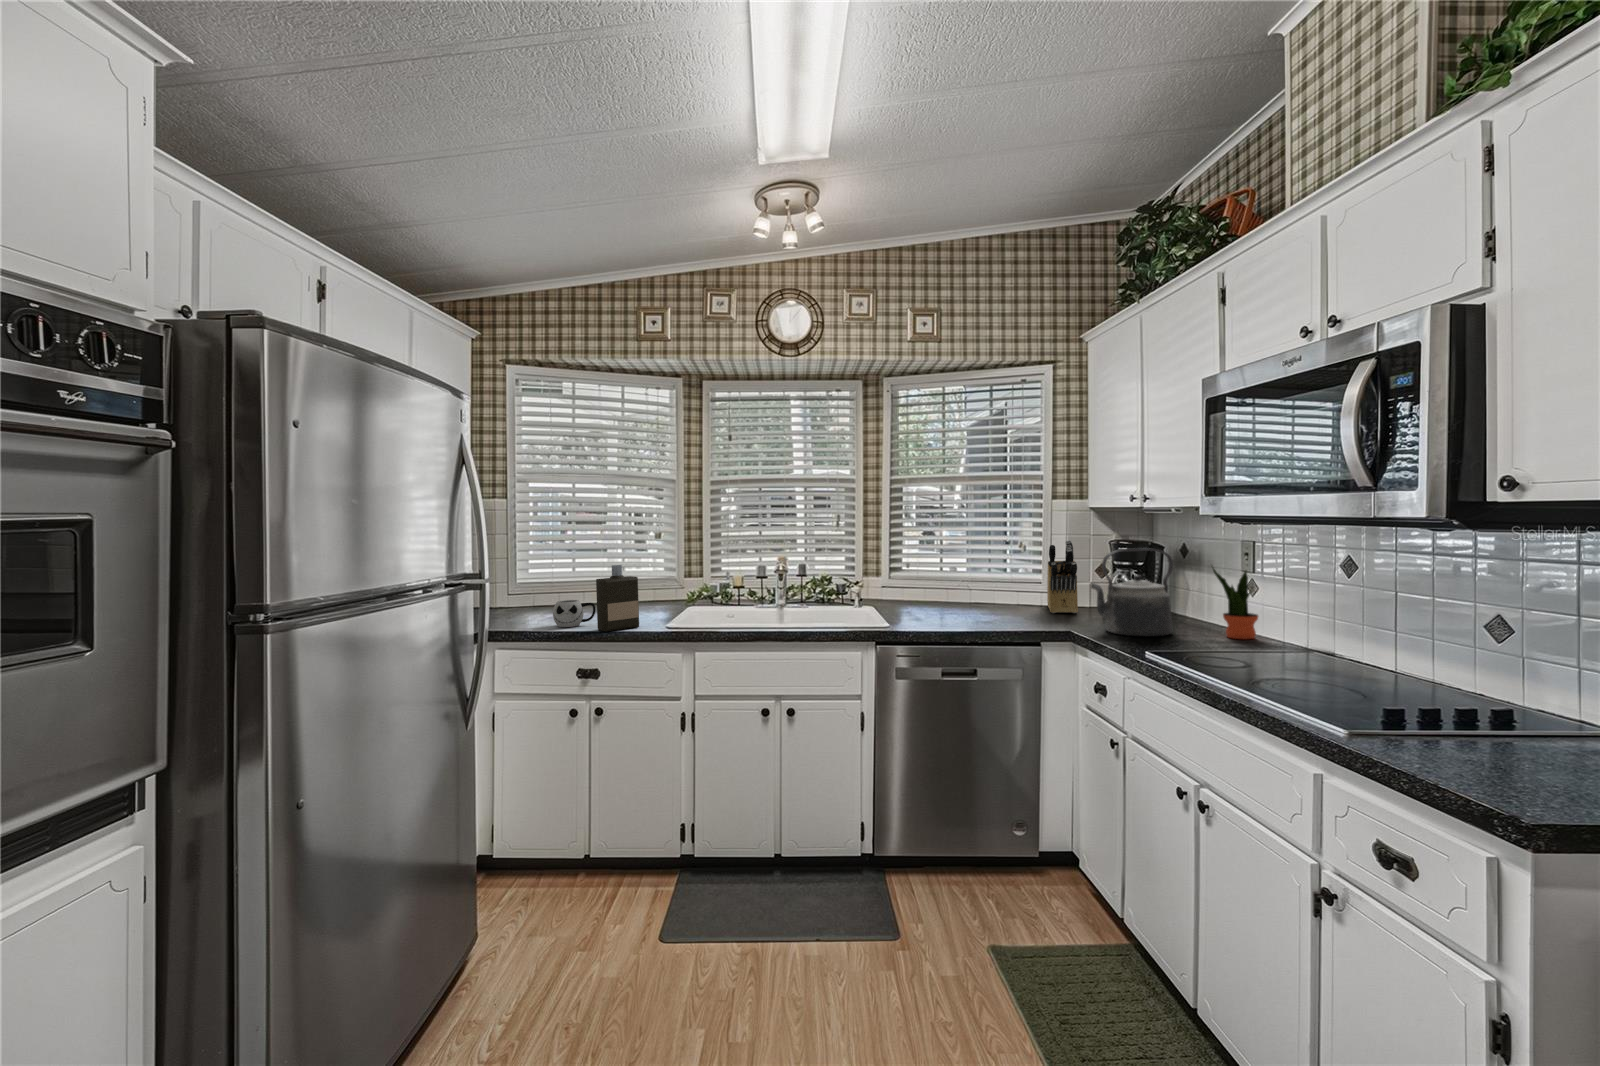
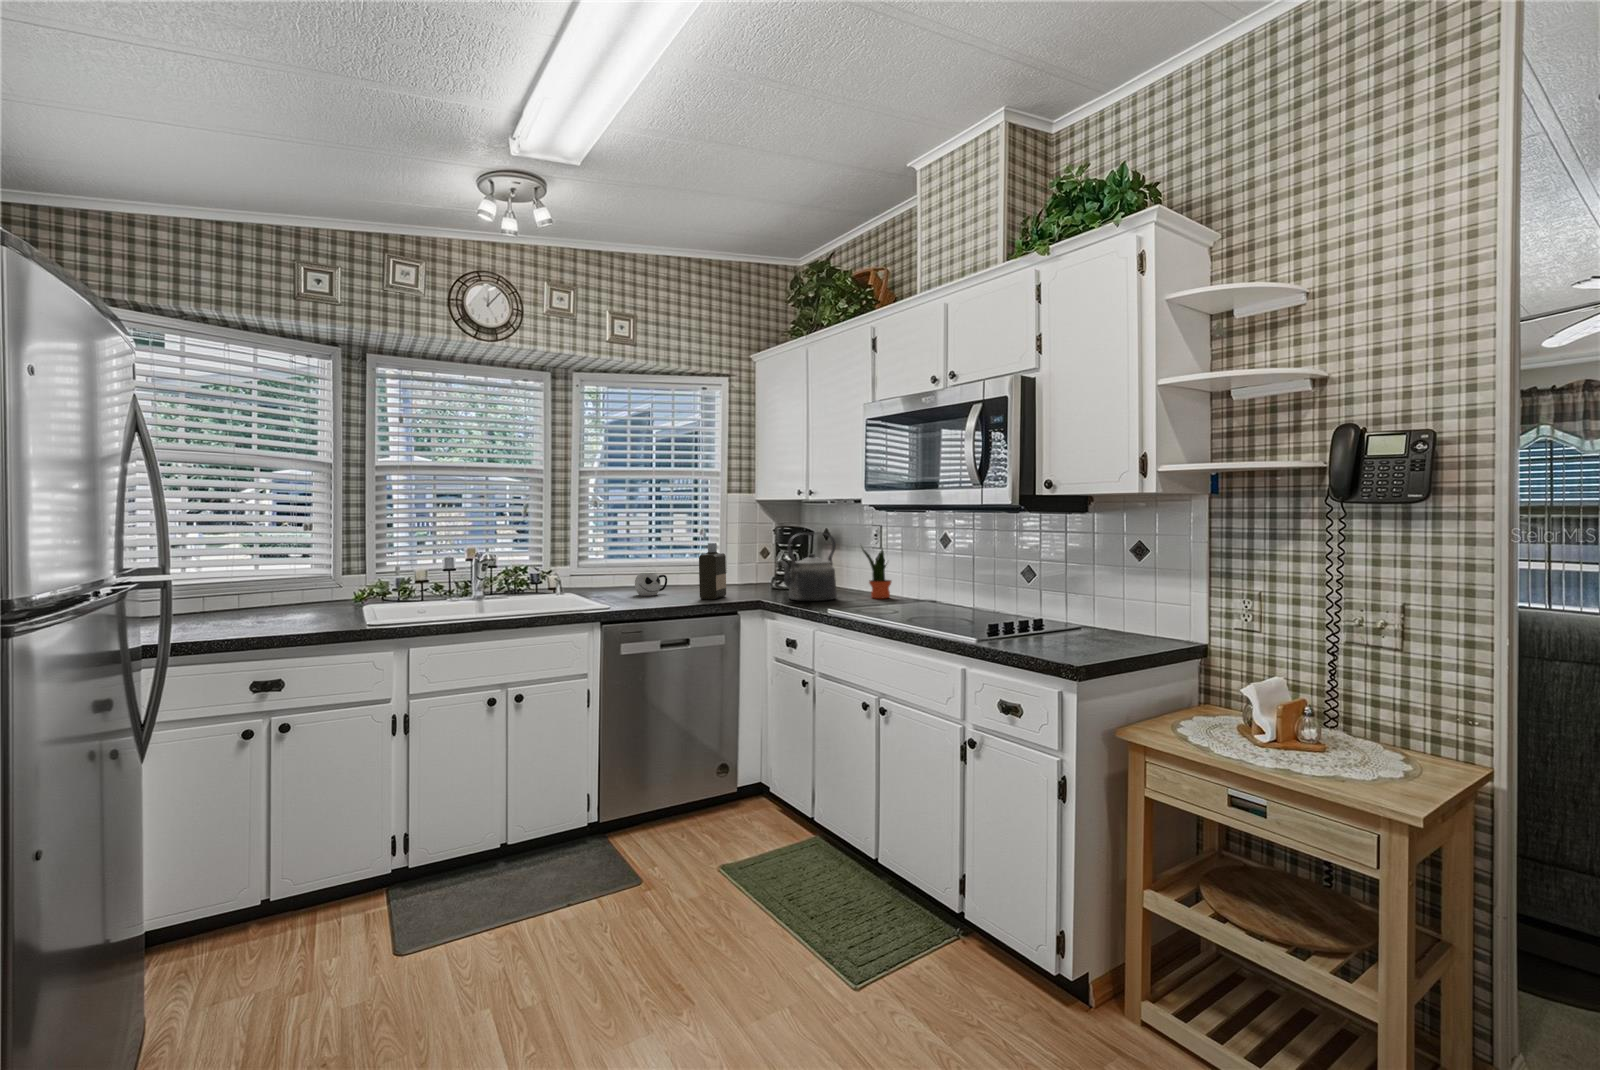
knife block: present [1047,540,1078,613] -> none [726,529,759,591]
bottle: present [596,565,639,632] -> present [699,543,726,599]
mug: present [553,600,596,627] -> present [635,573,667,596]

